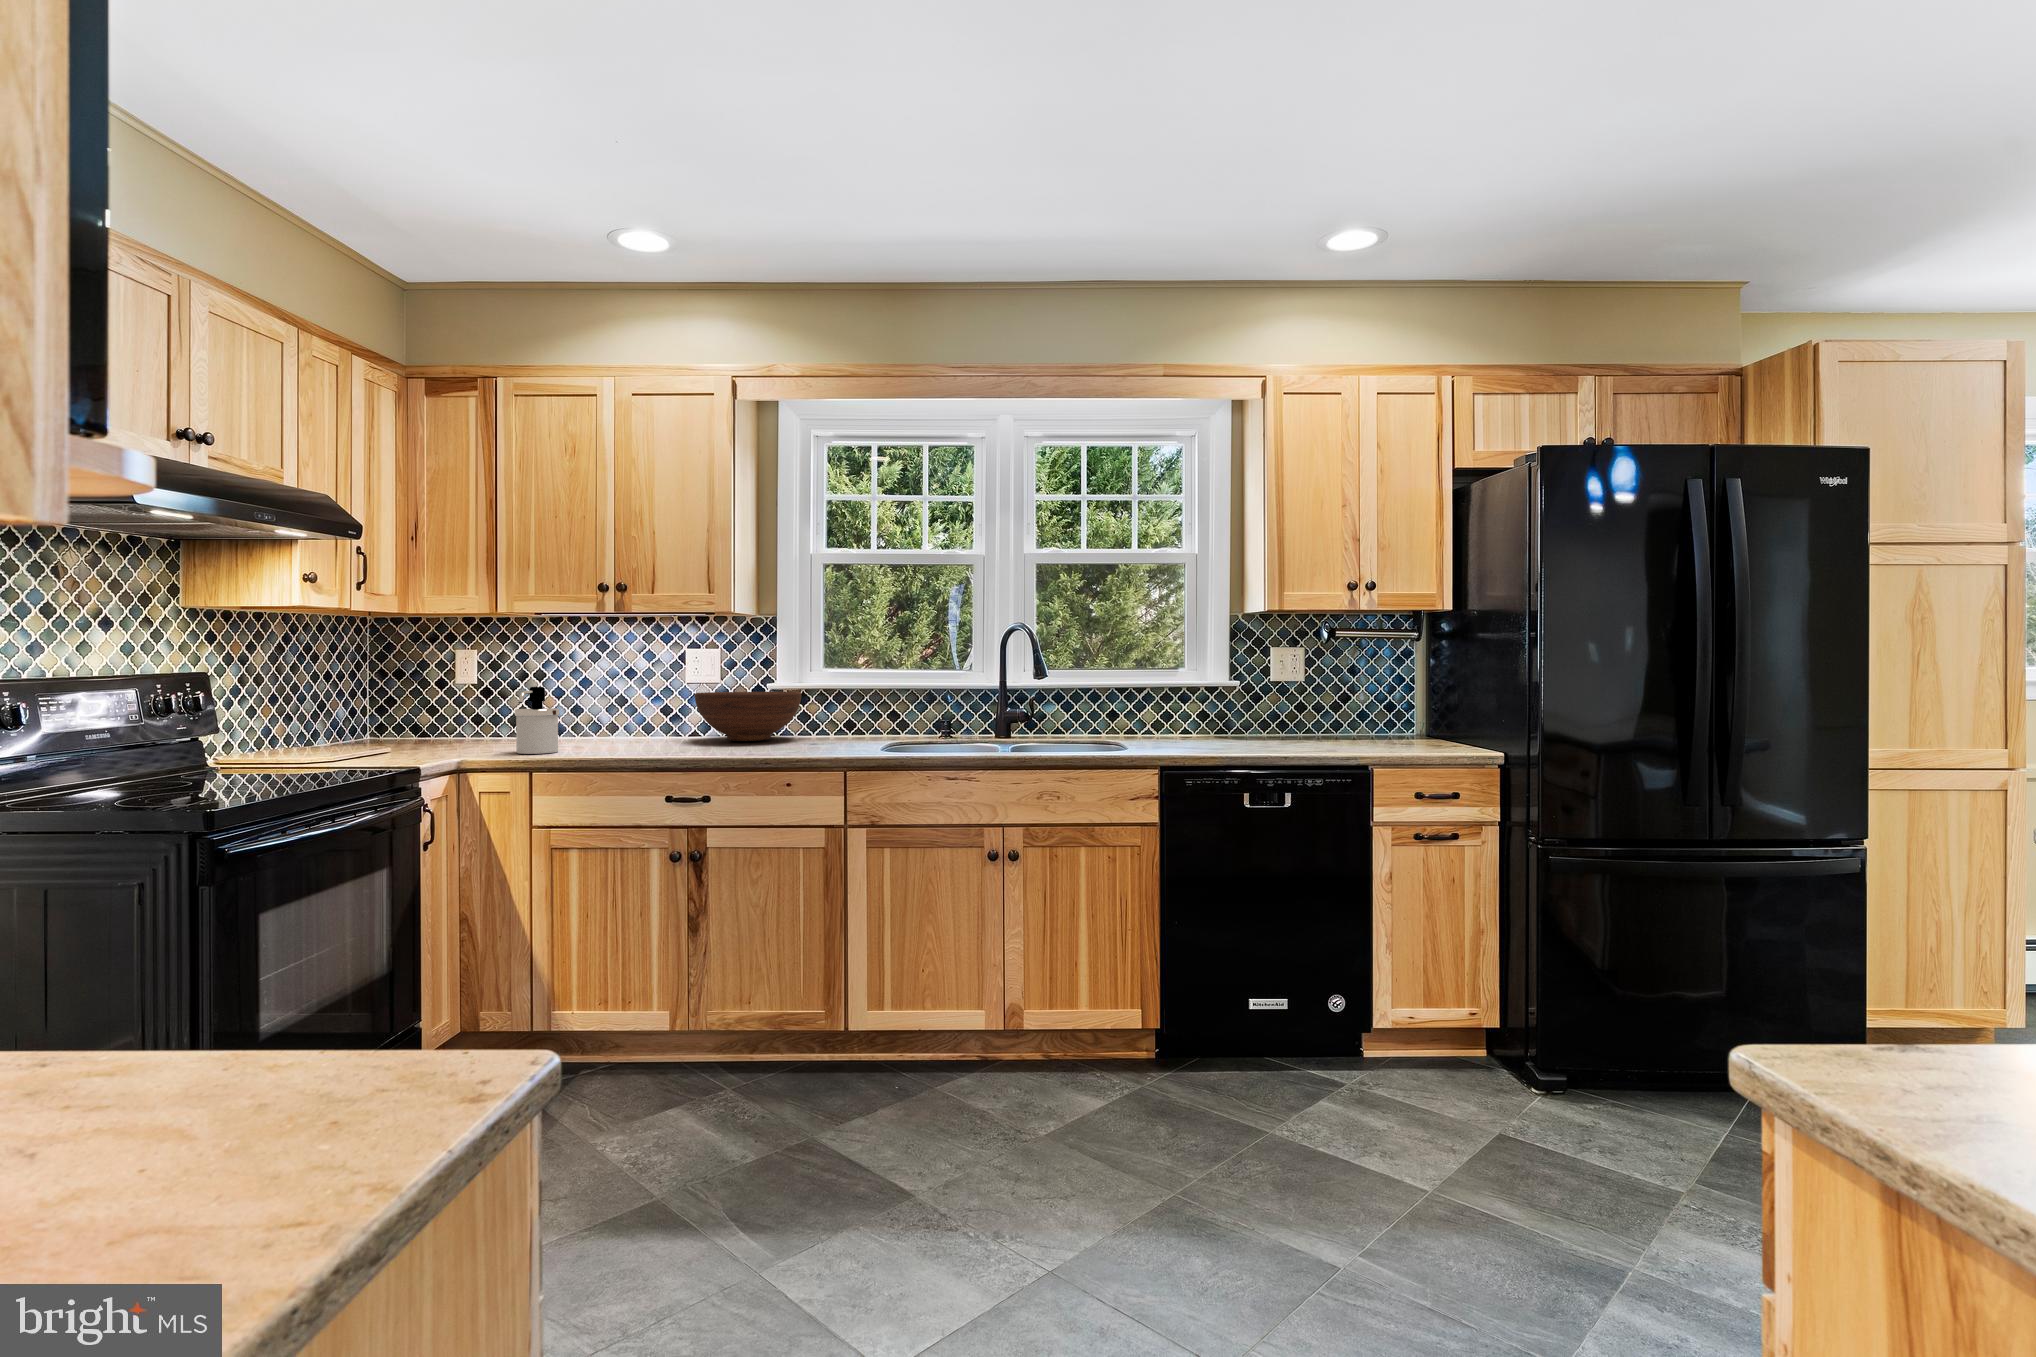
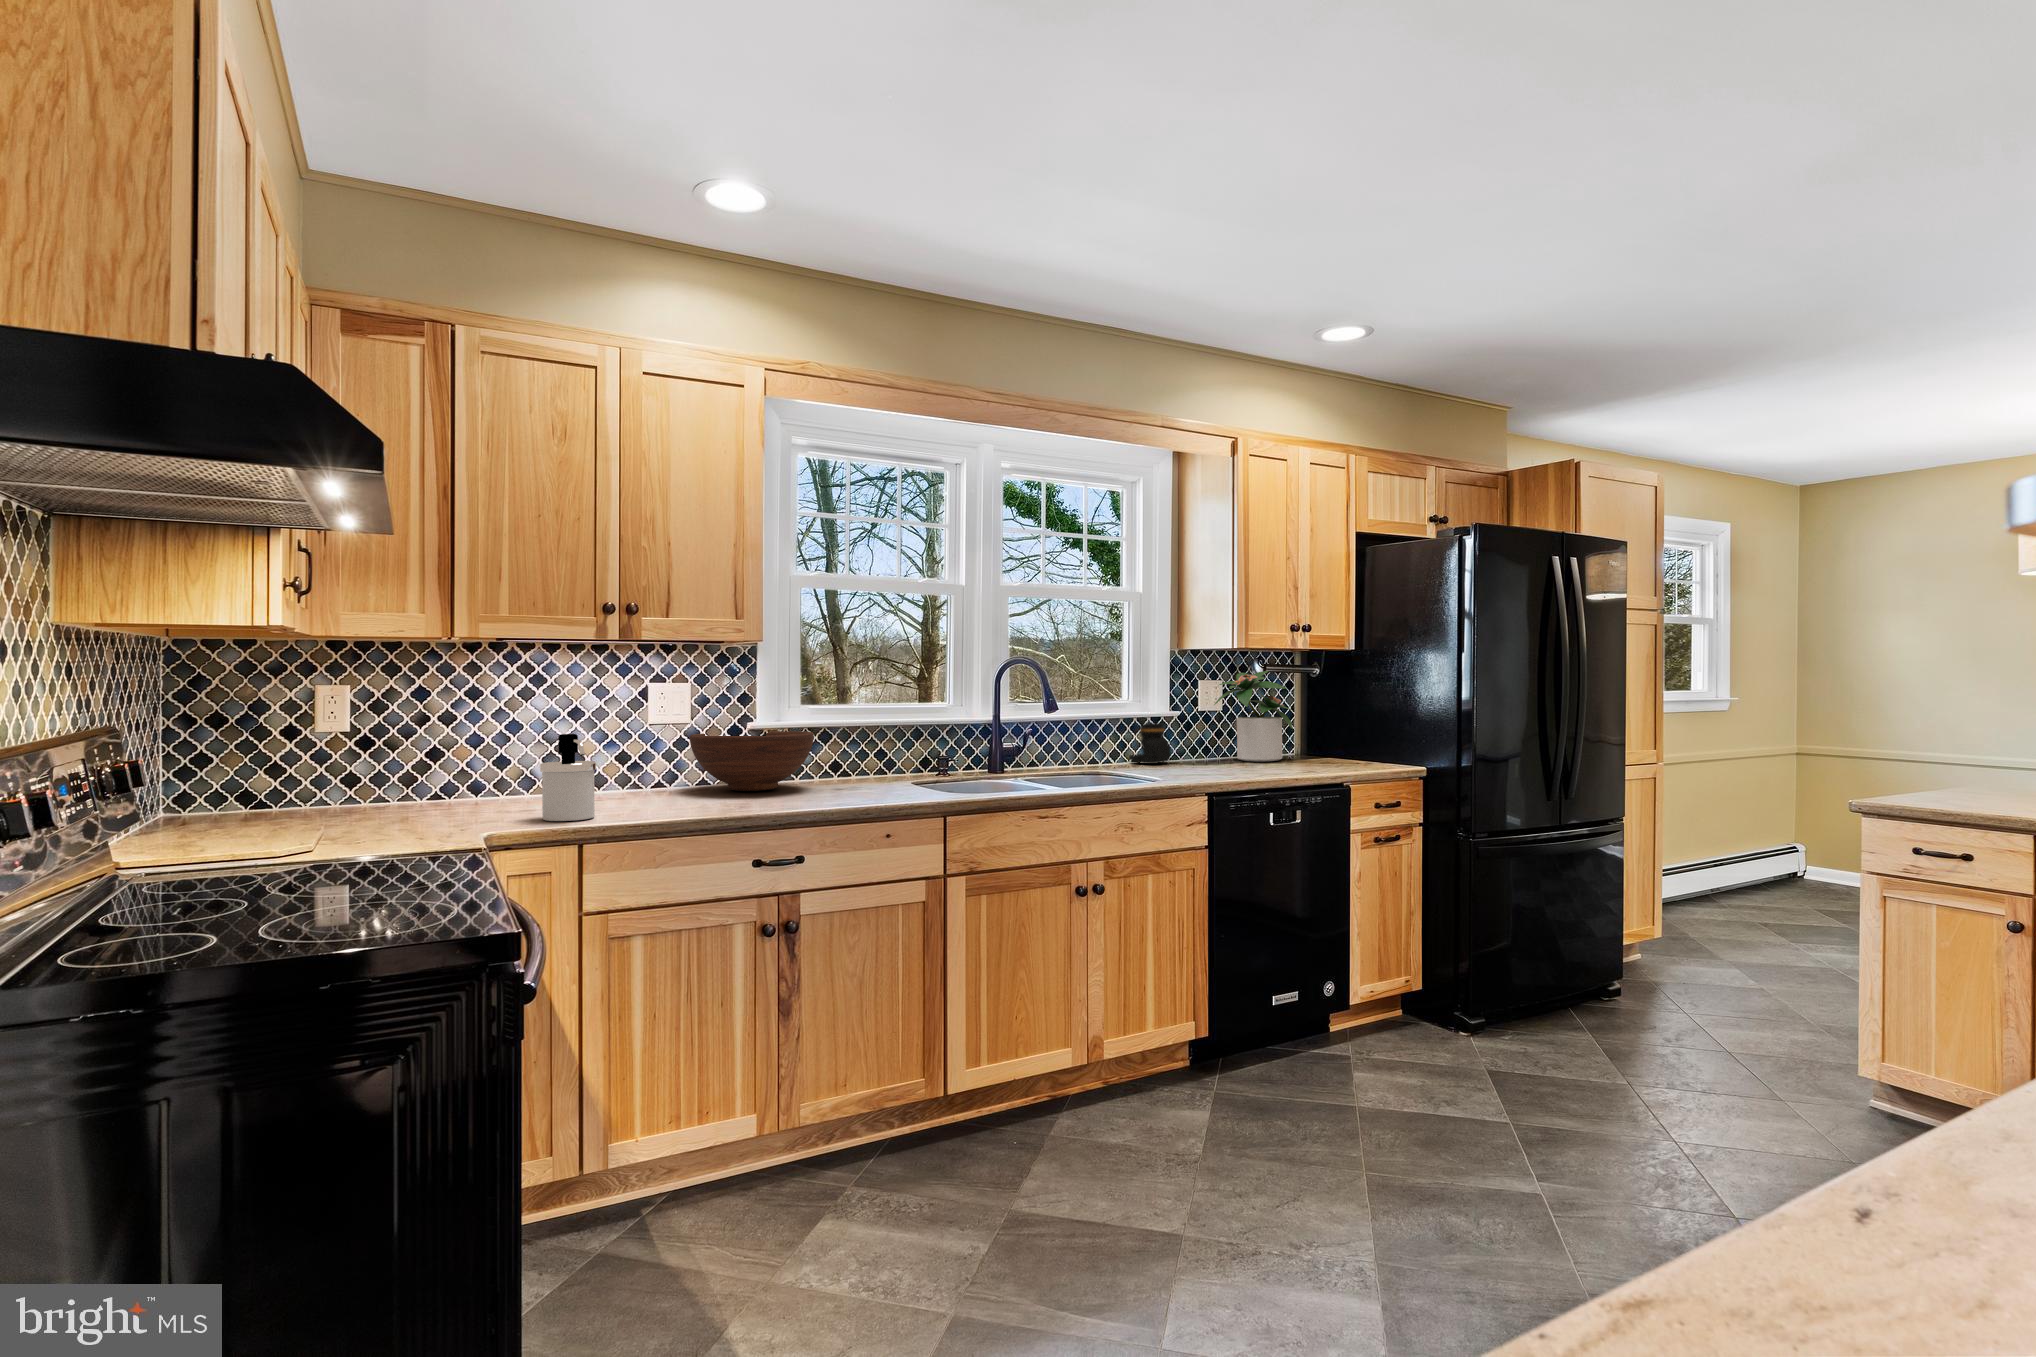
potted plant: none [1286,637,1385,739] -> present [1214,671,1293,761]
jar: none [1179,693,1223,736] -> present [1129,723,1170,764]

